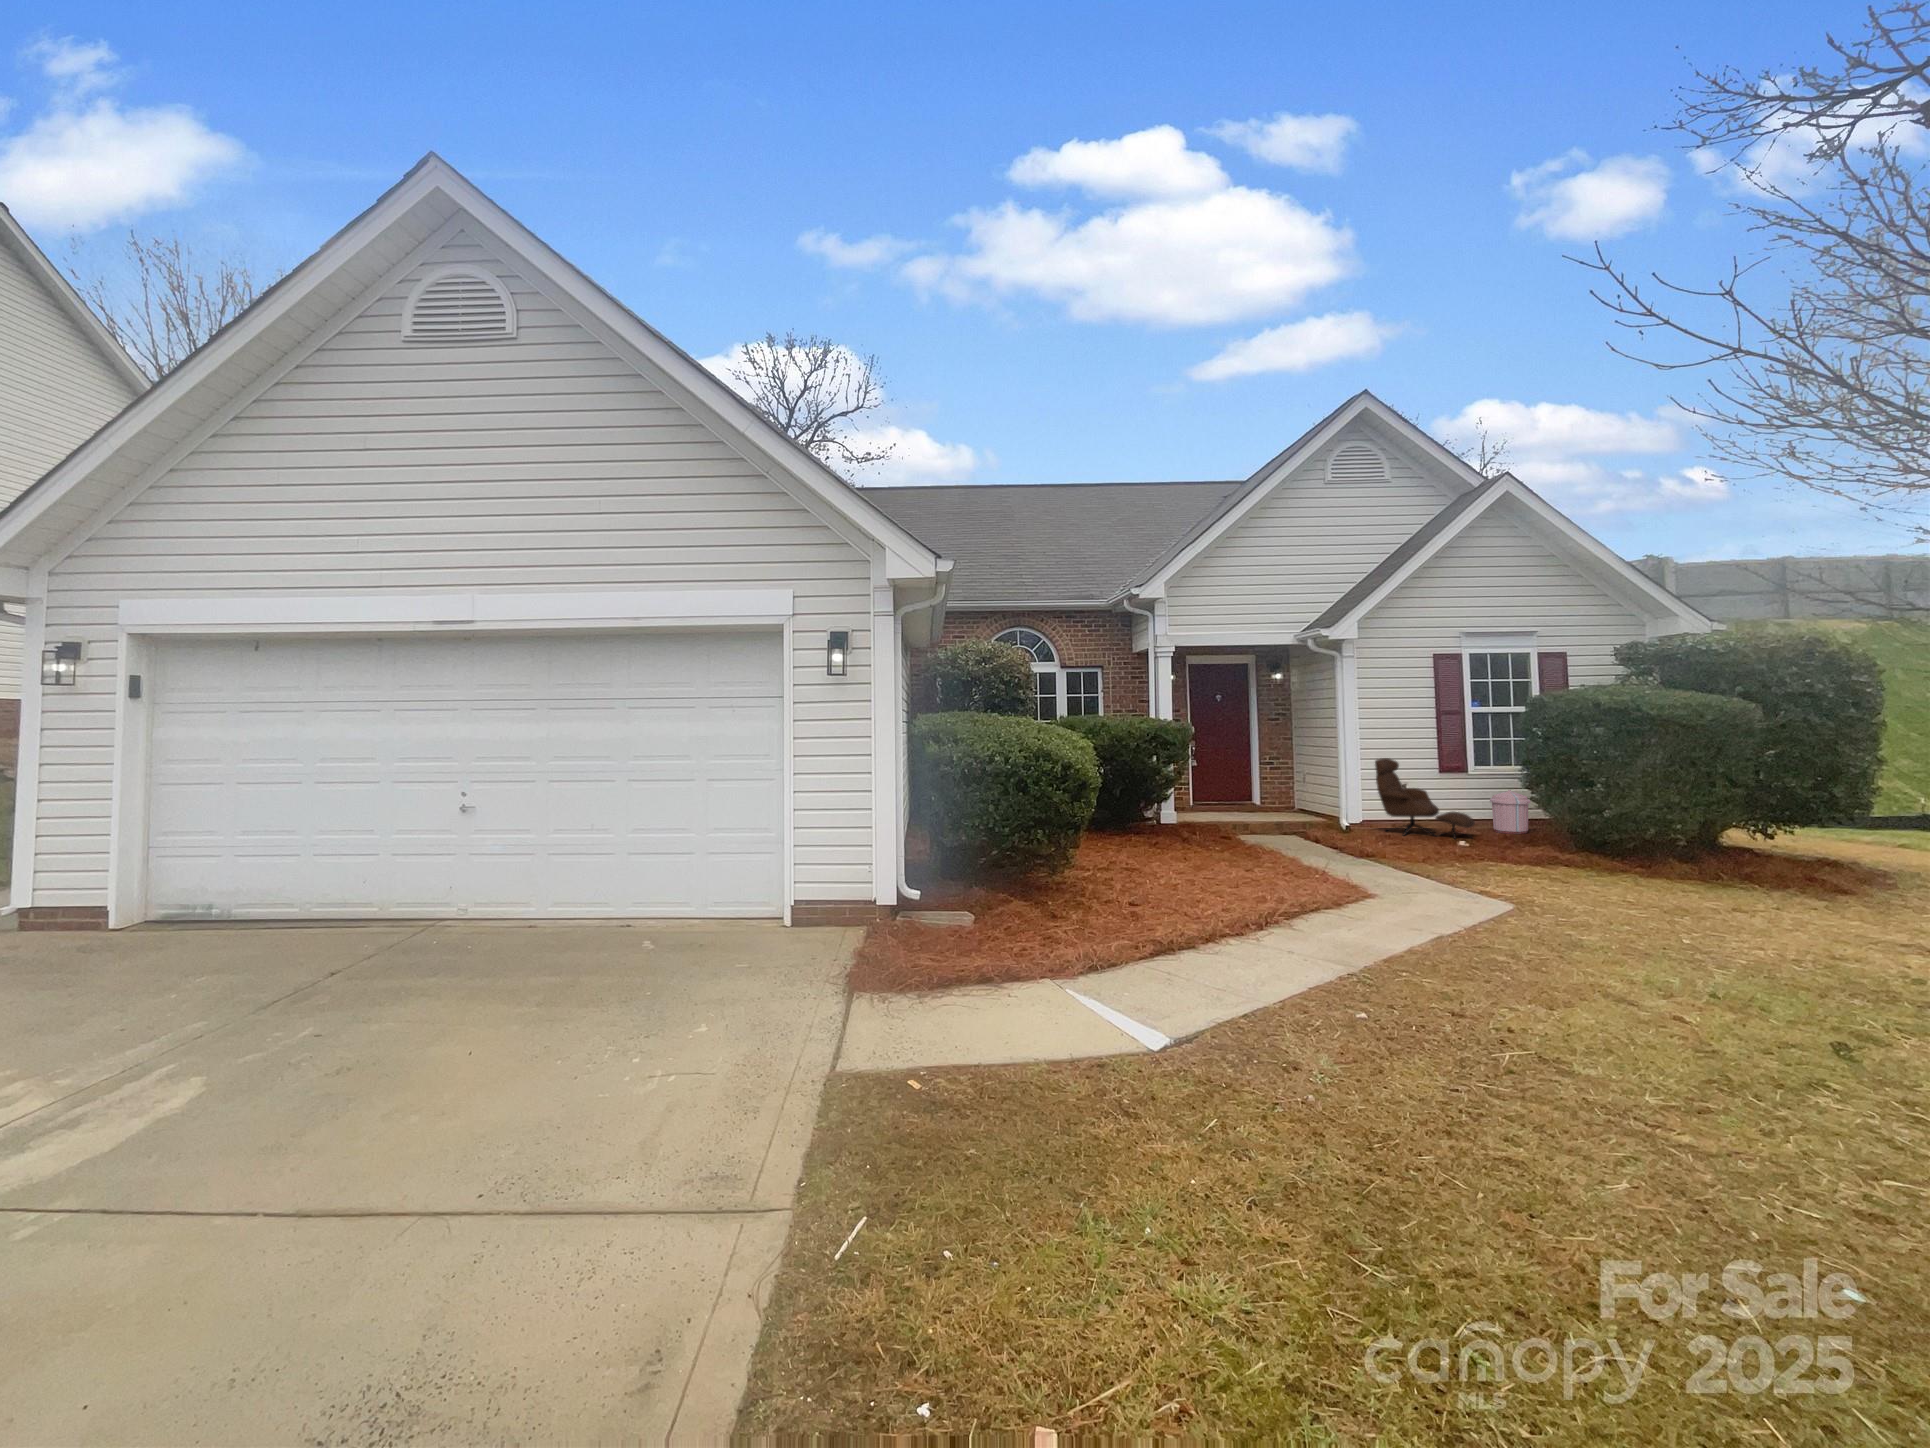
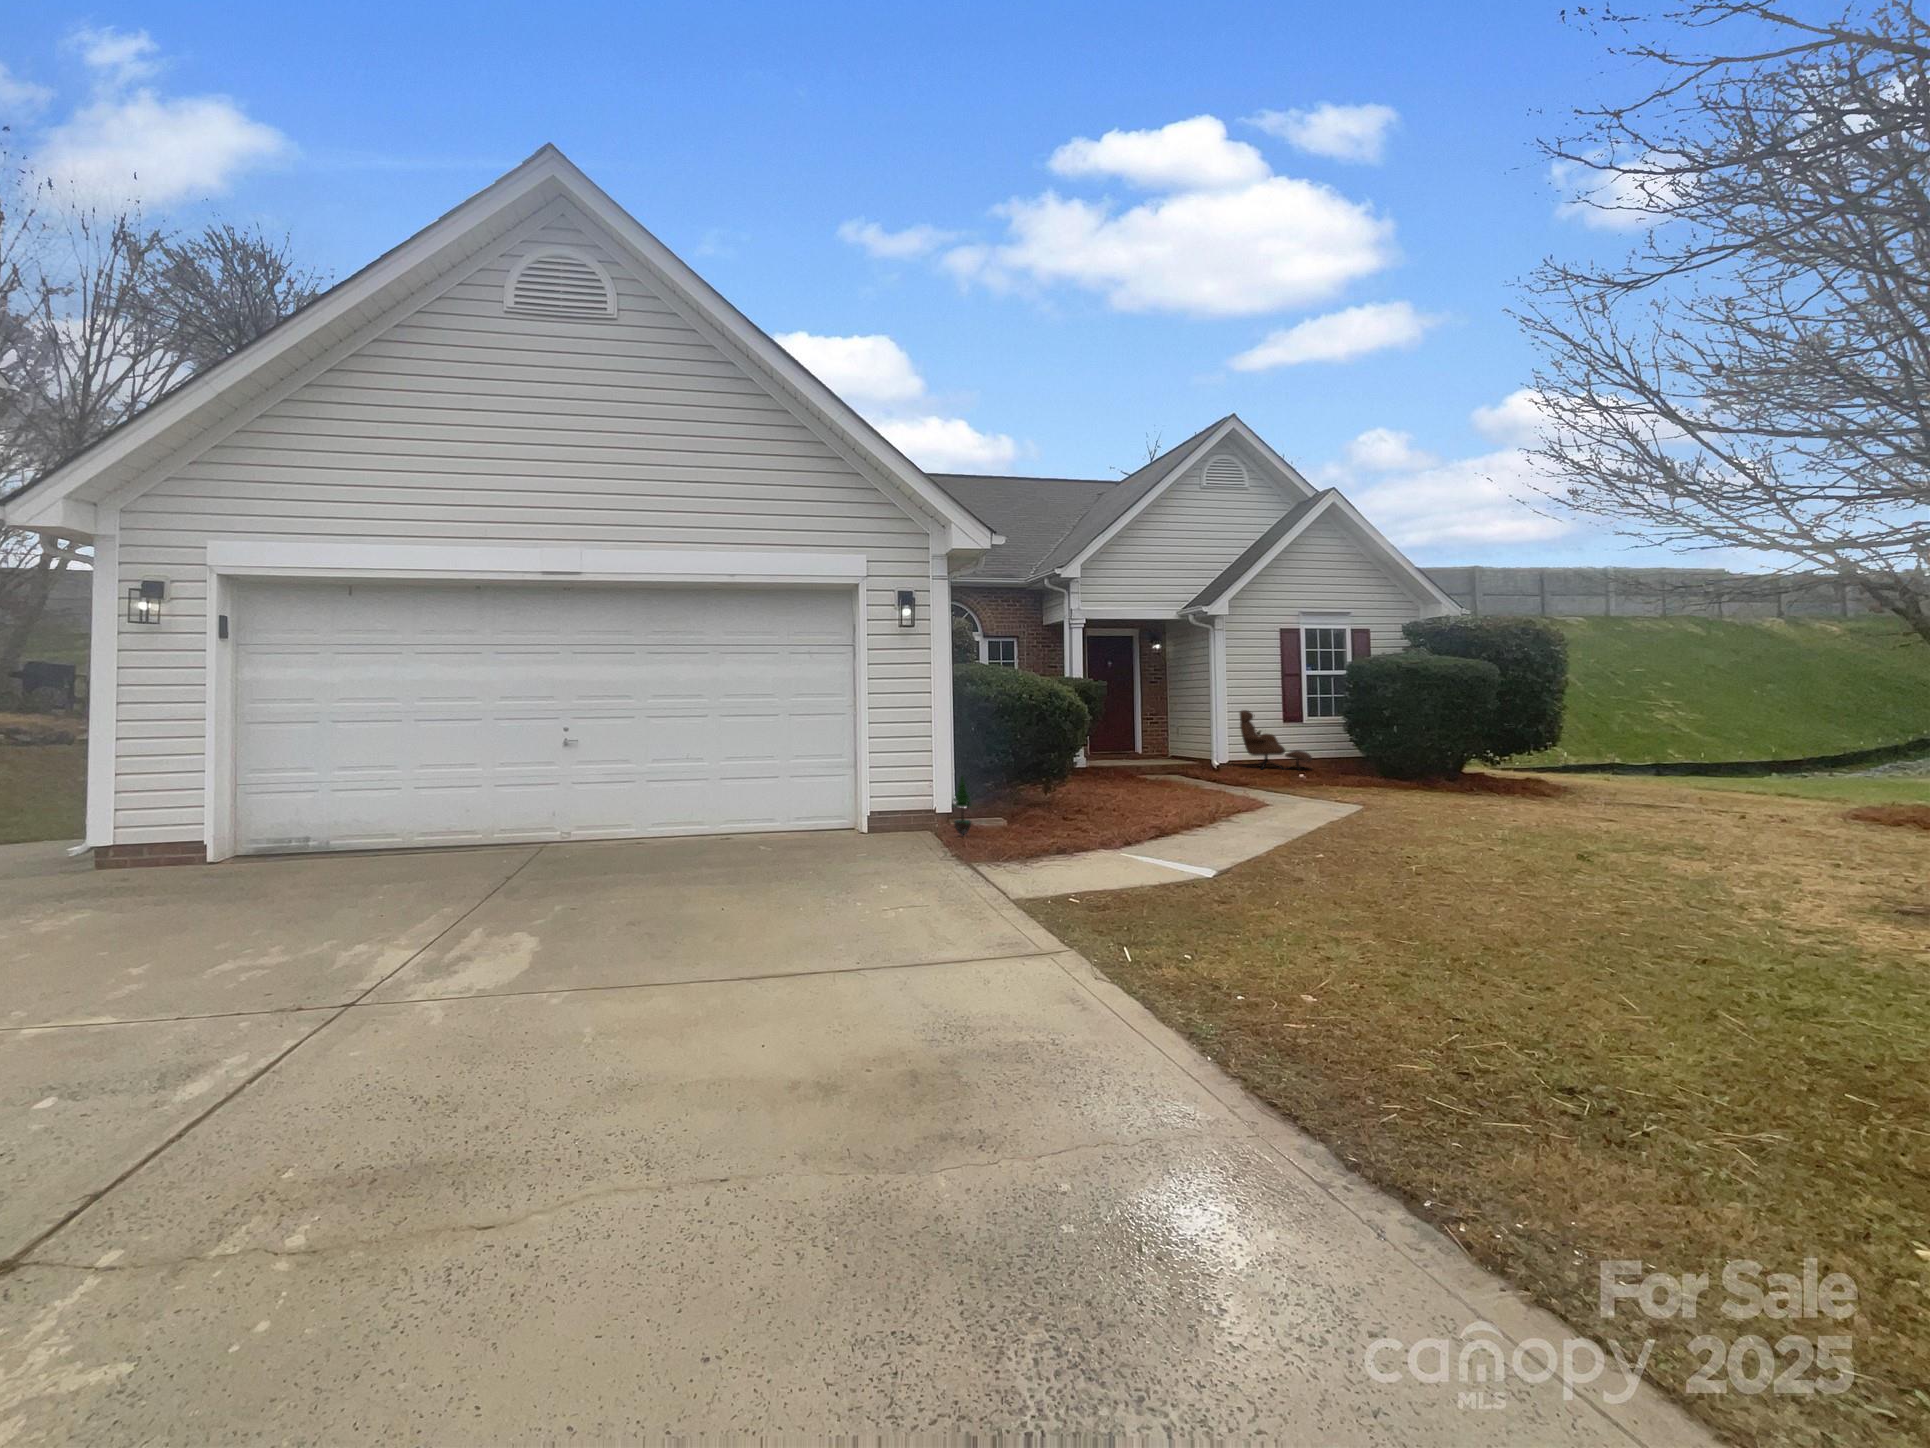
trash can: present [1490,790,1530,834] -> none [1319,734,1348,767]
potted tree: none [895,854,922,930] -> present [954,776,971,835]

